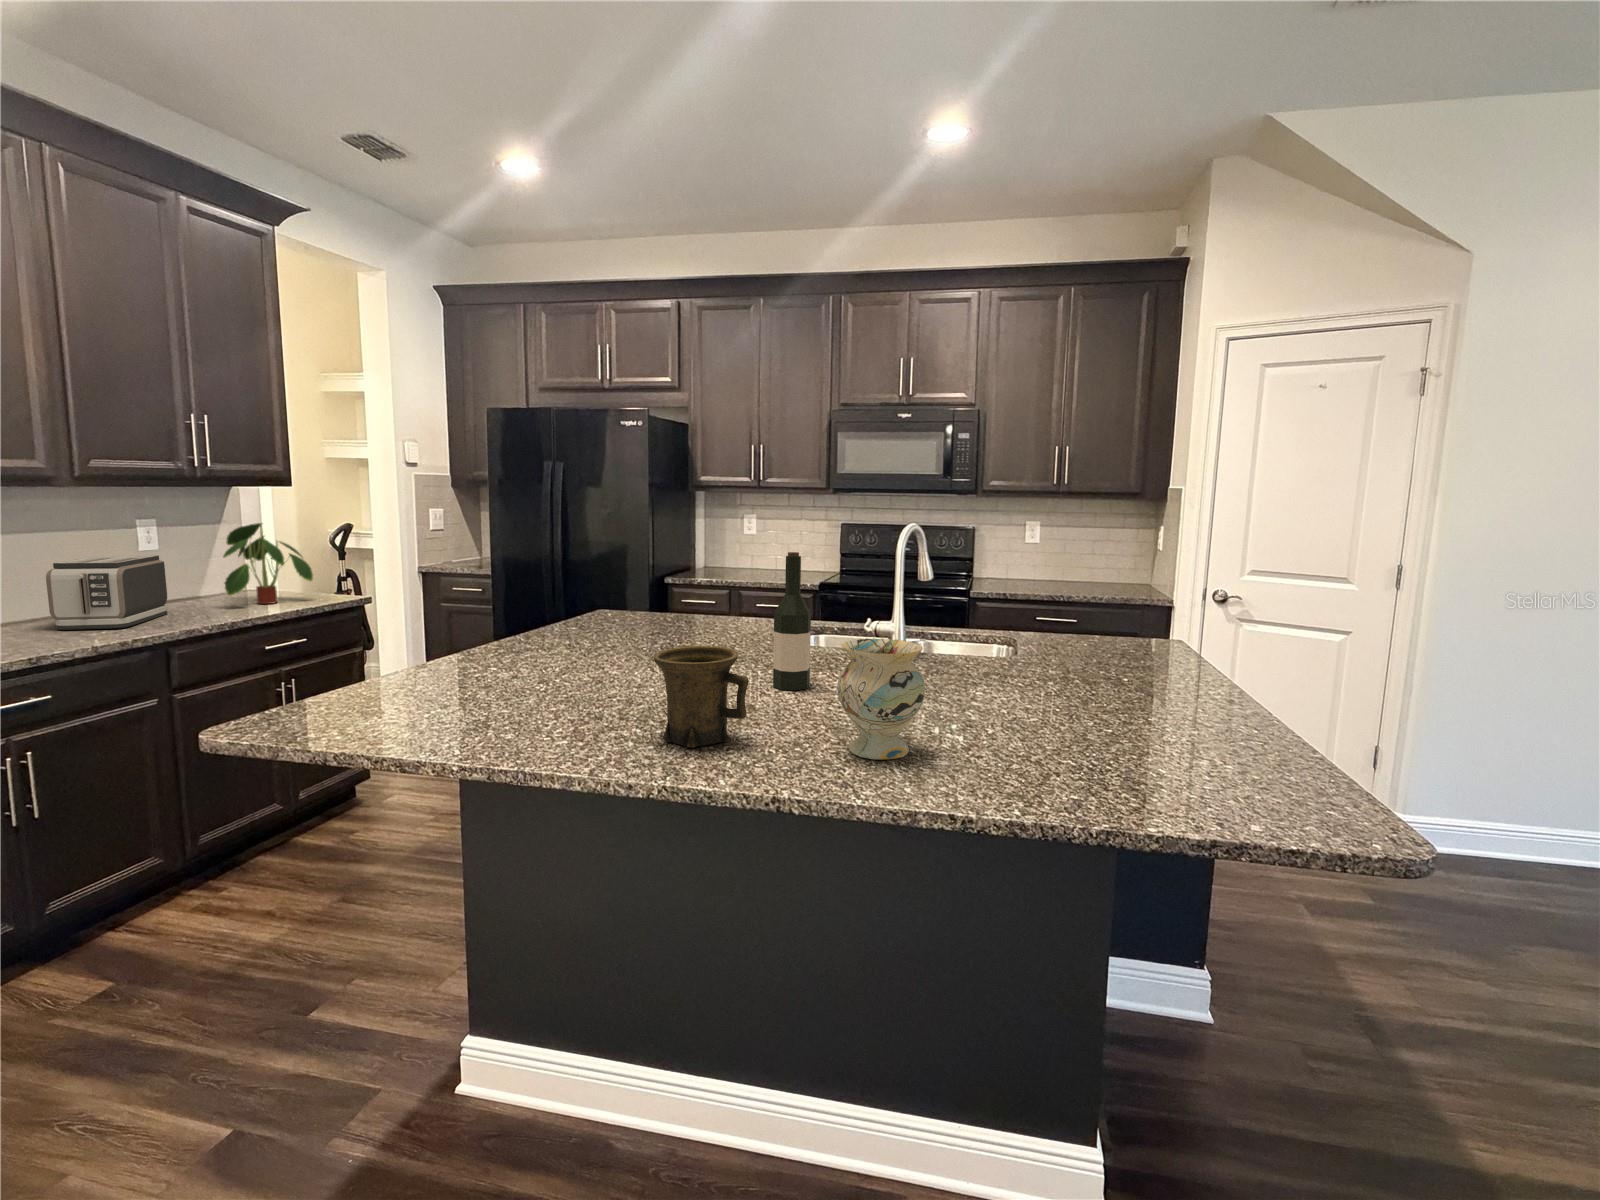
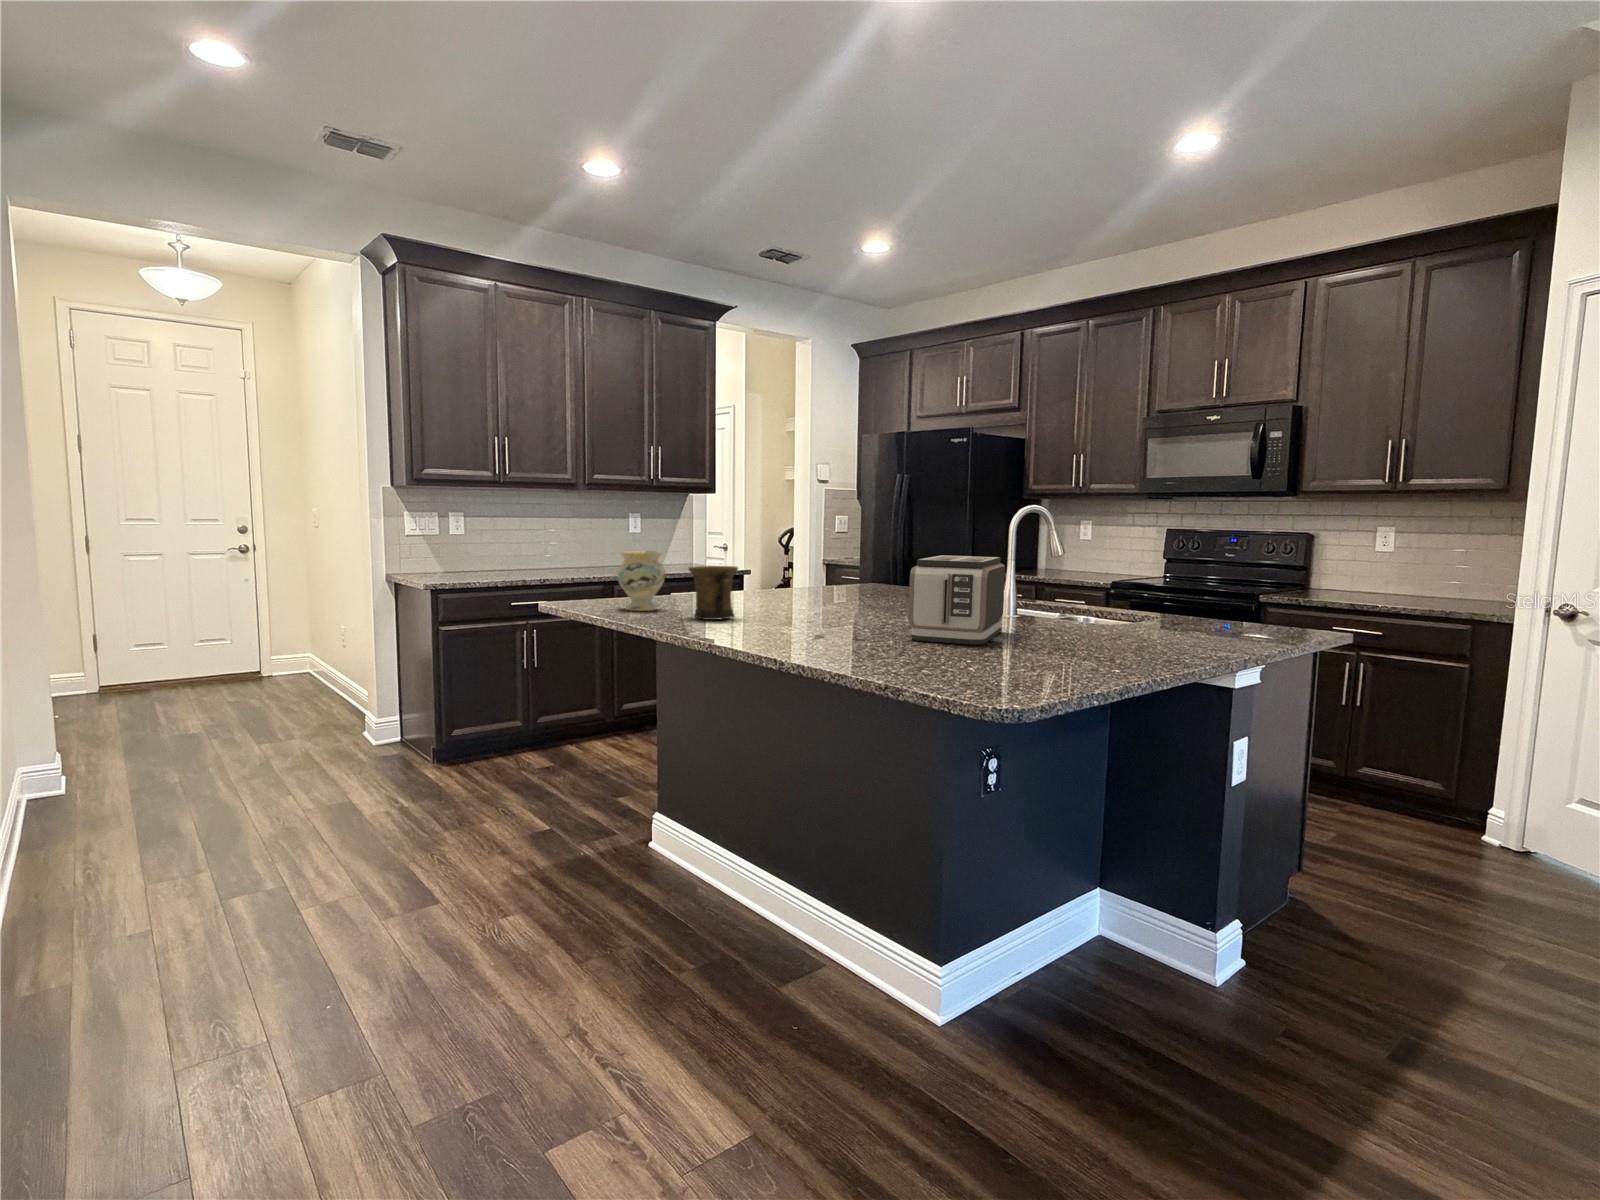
plant: present [223,523,313,604] -> none [659,516,718,570]
wine bottle: present [773,552,811,690] -> none [826,518,852,615]
toaster: present [46,555,167,630] -> present [909,555,1005,645]
vase: present [837,638,925,760] -> present [618,551,665,611]

